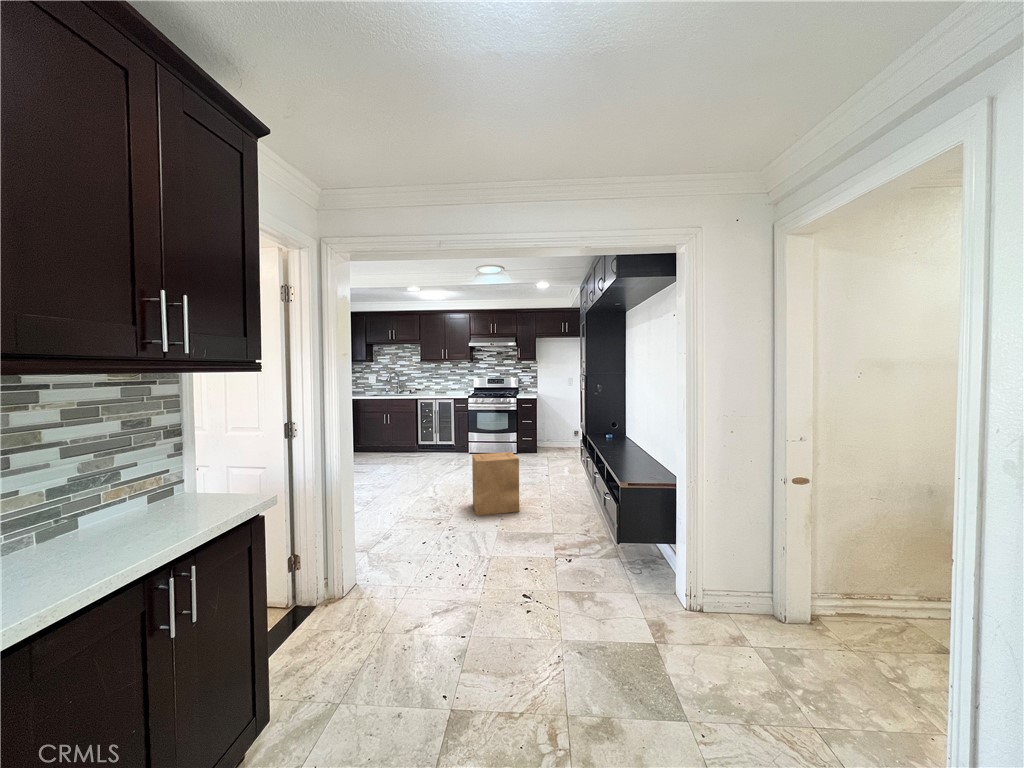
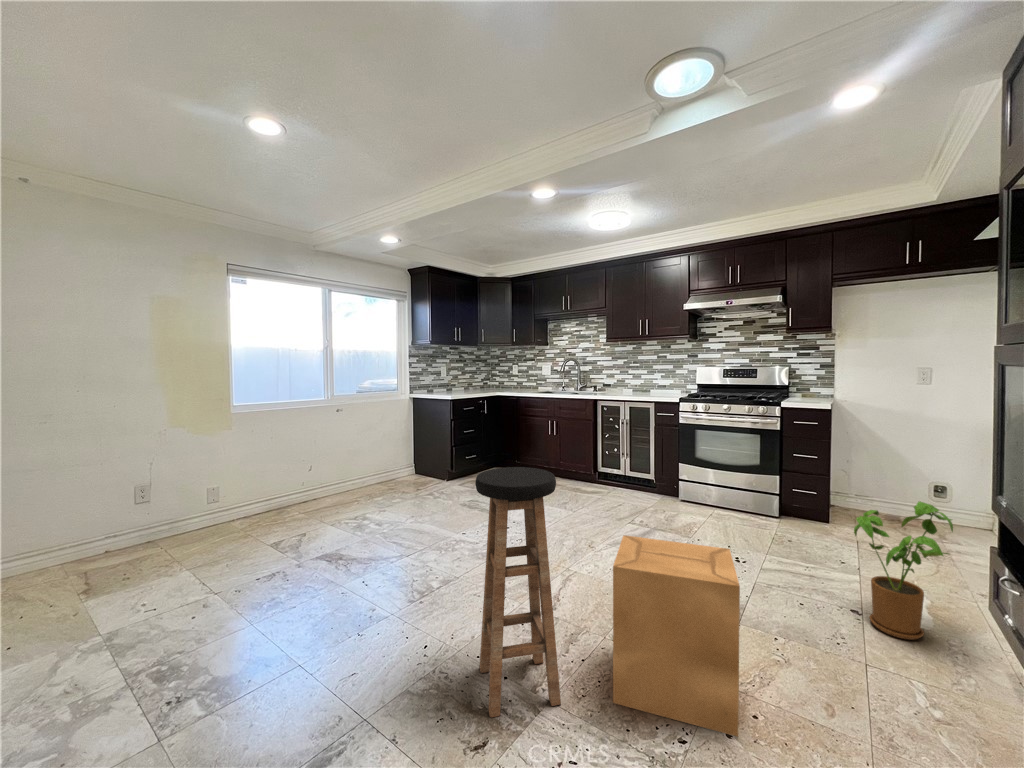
bar stool: none [418,428,459,529] -> present [475,467,561,718]
house plant: none [547,430,575,482] -> present [854,501,953,640]

